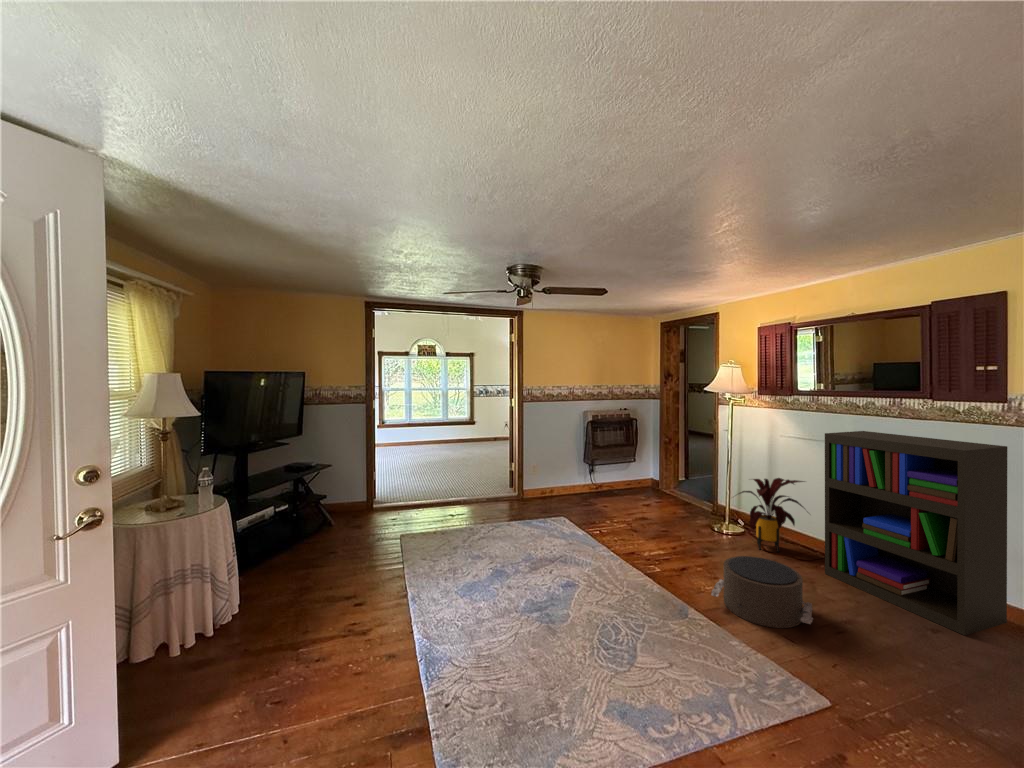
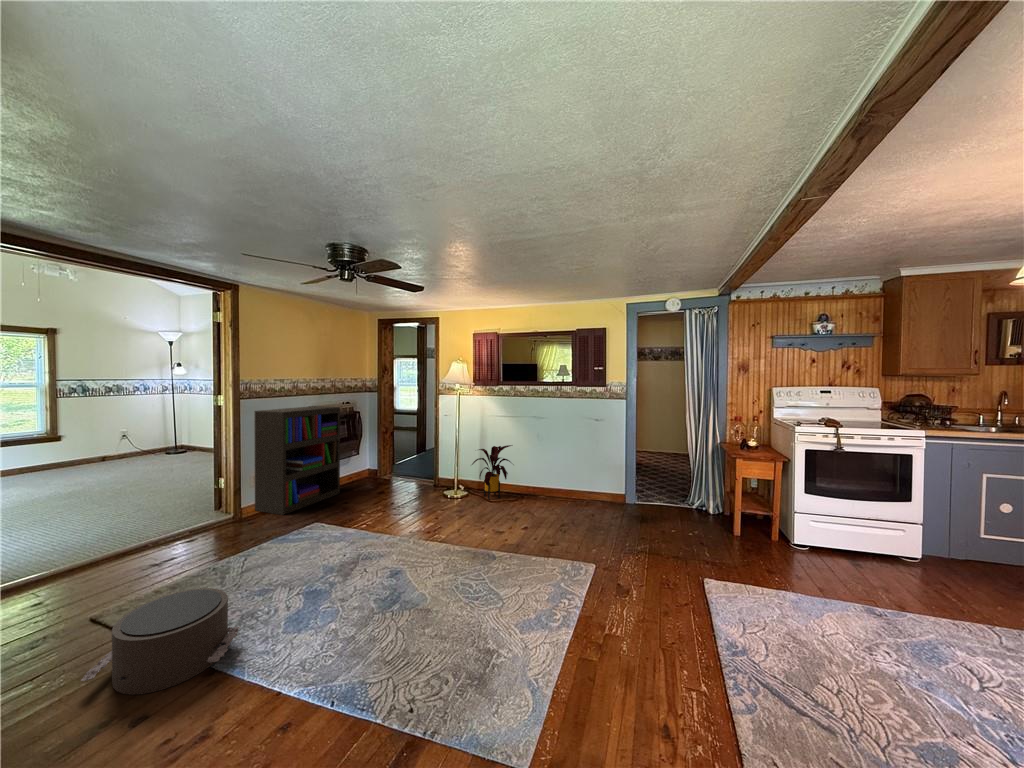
bookshelf: present [825,431,1007,635] -> present [255,406,340,515]
pouf: present [711,556,813,628] -> present [81,588,240,695]

